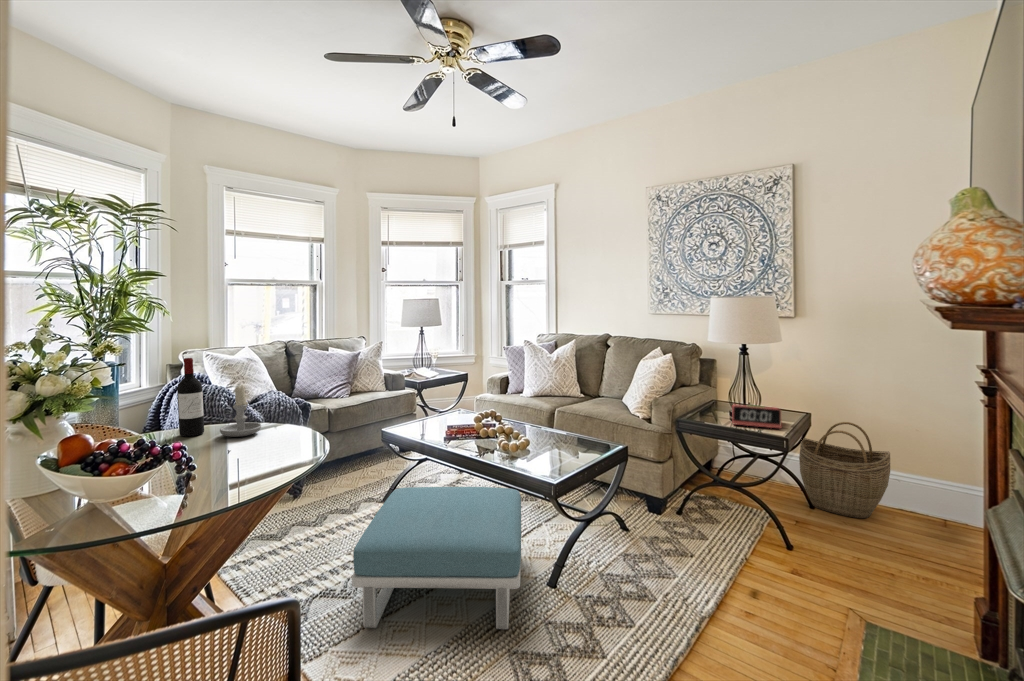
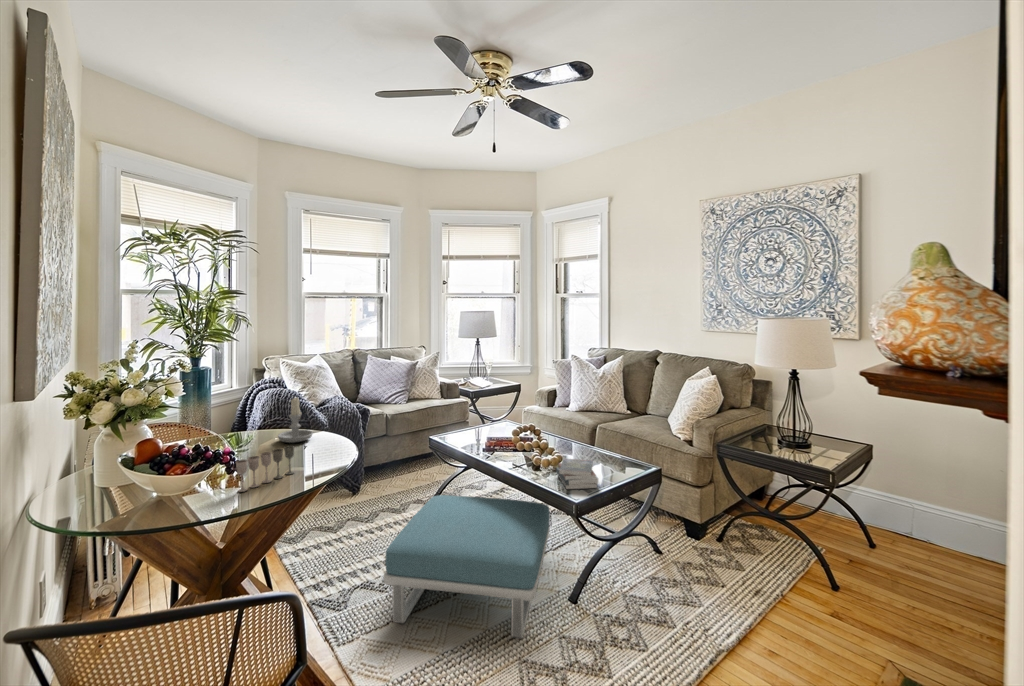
wine bottle: present [177,358,204,437] -> none [245,372,266,440]
alarm clock: present [732,404,781,428] -> none [776,431,830,460]
woven basket: present [799,422,890,518] -> none [858,455,963,562]
wine glass: none [181,436,250,493] -> present [236,445,294,492]
book: none [527,441,572,471] -> present [556,459,598,489]

